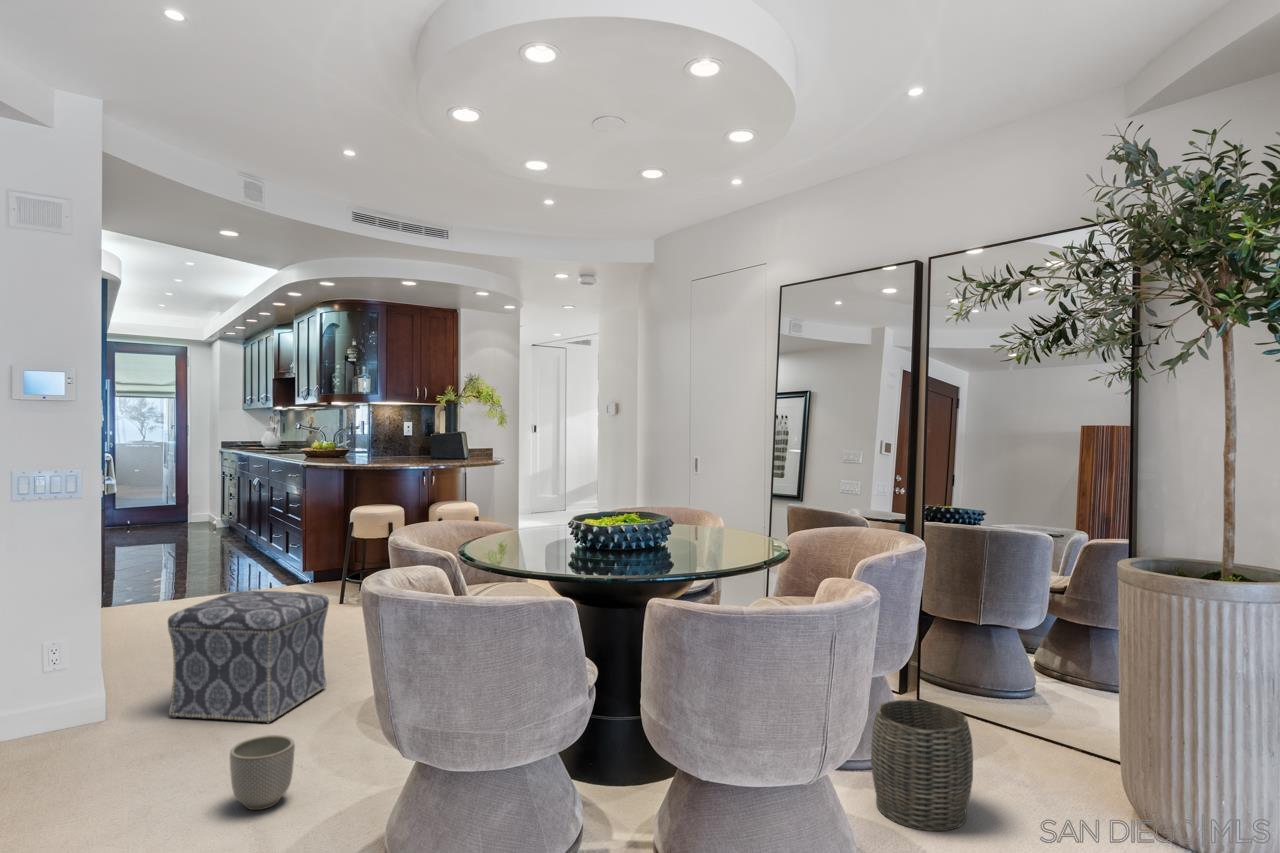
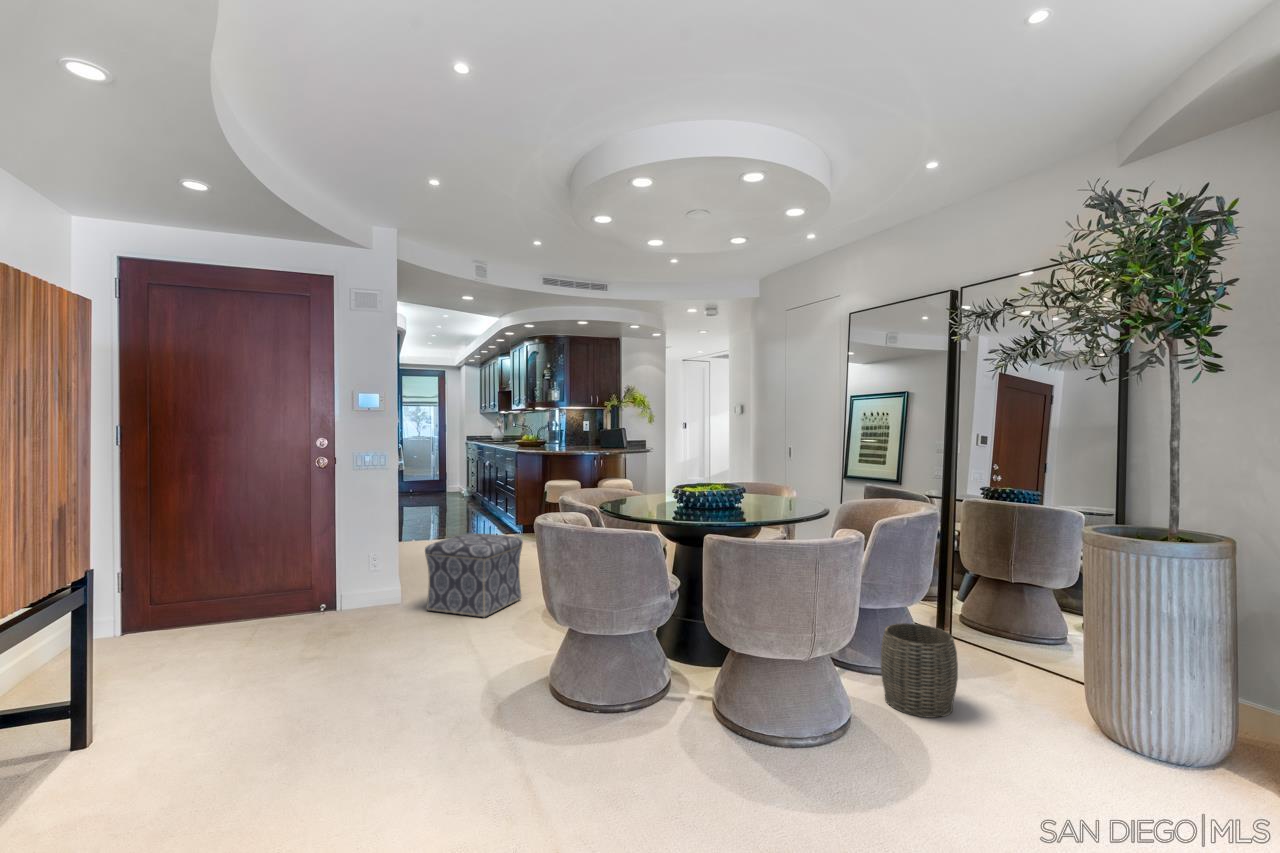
planter: present [230,735,295,810] -> none [456,621,494,666]

